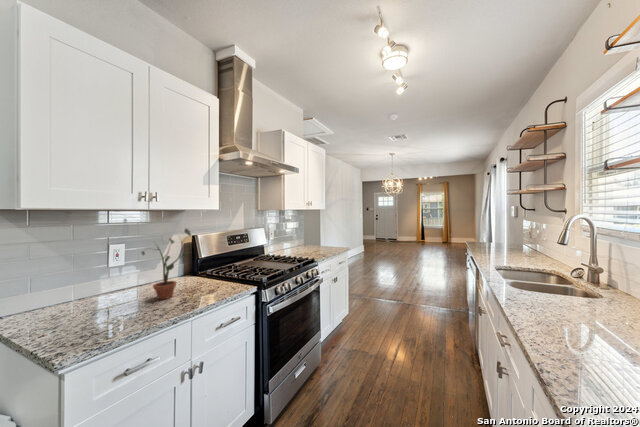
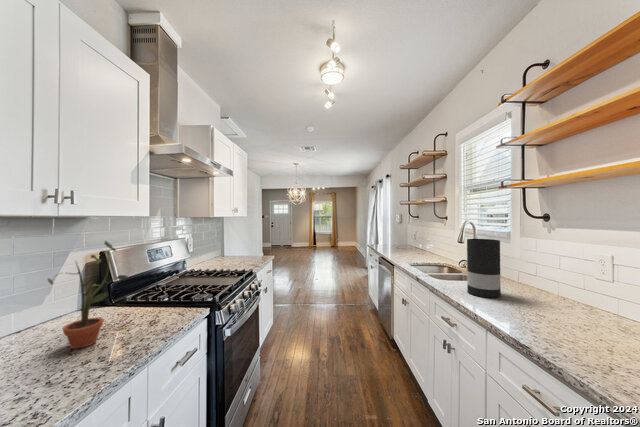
vase: none [537,240,591,325] -> present [467,239,501,298]

